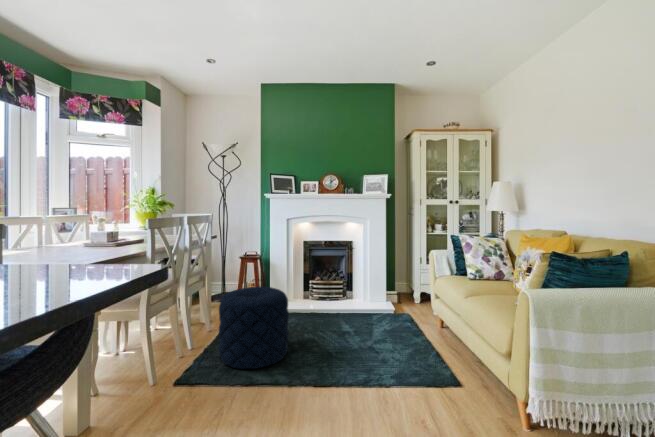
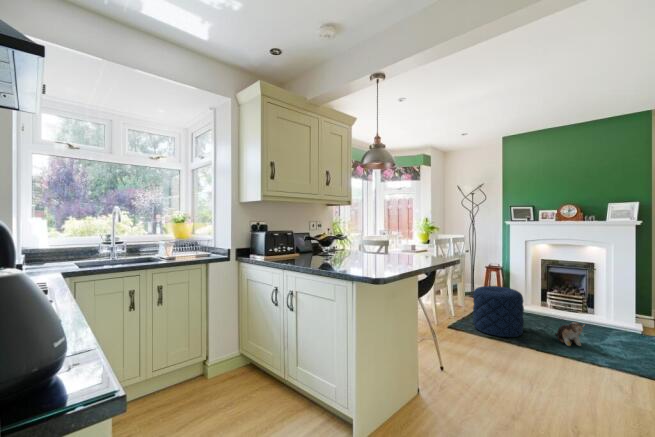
plush toy: none [323,322,358,356] -> present [555,322,585,346]

